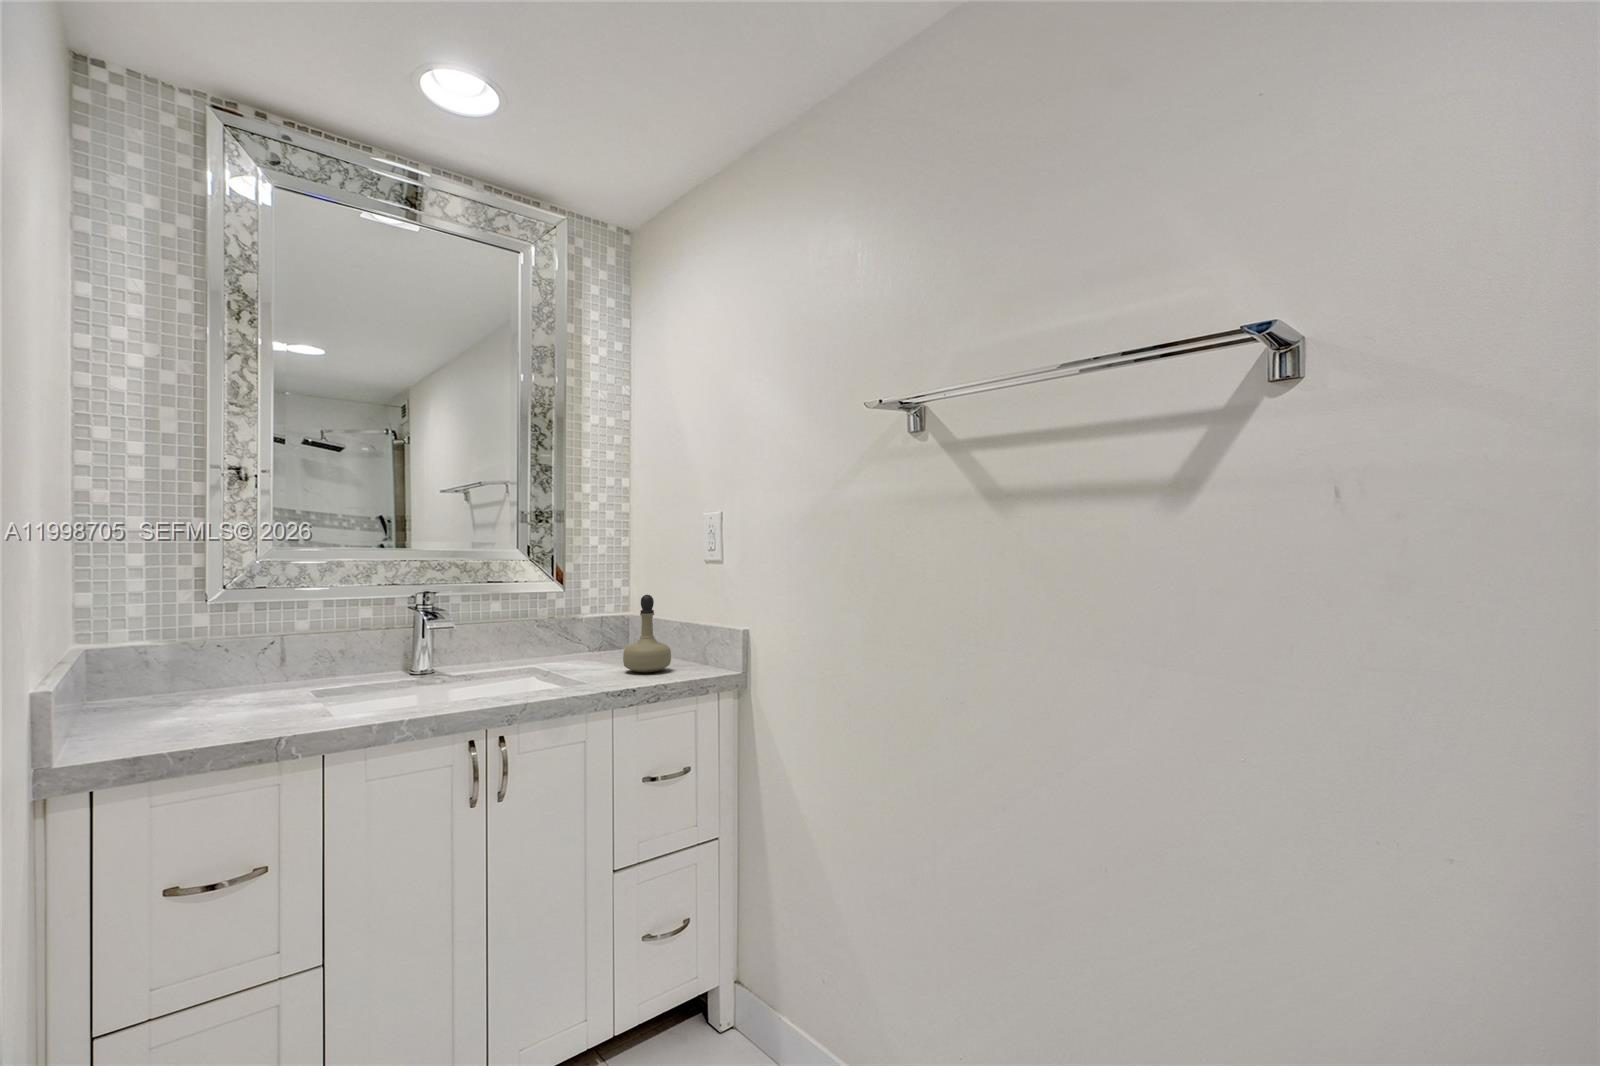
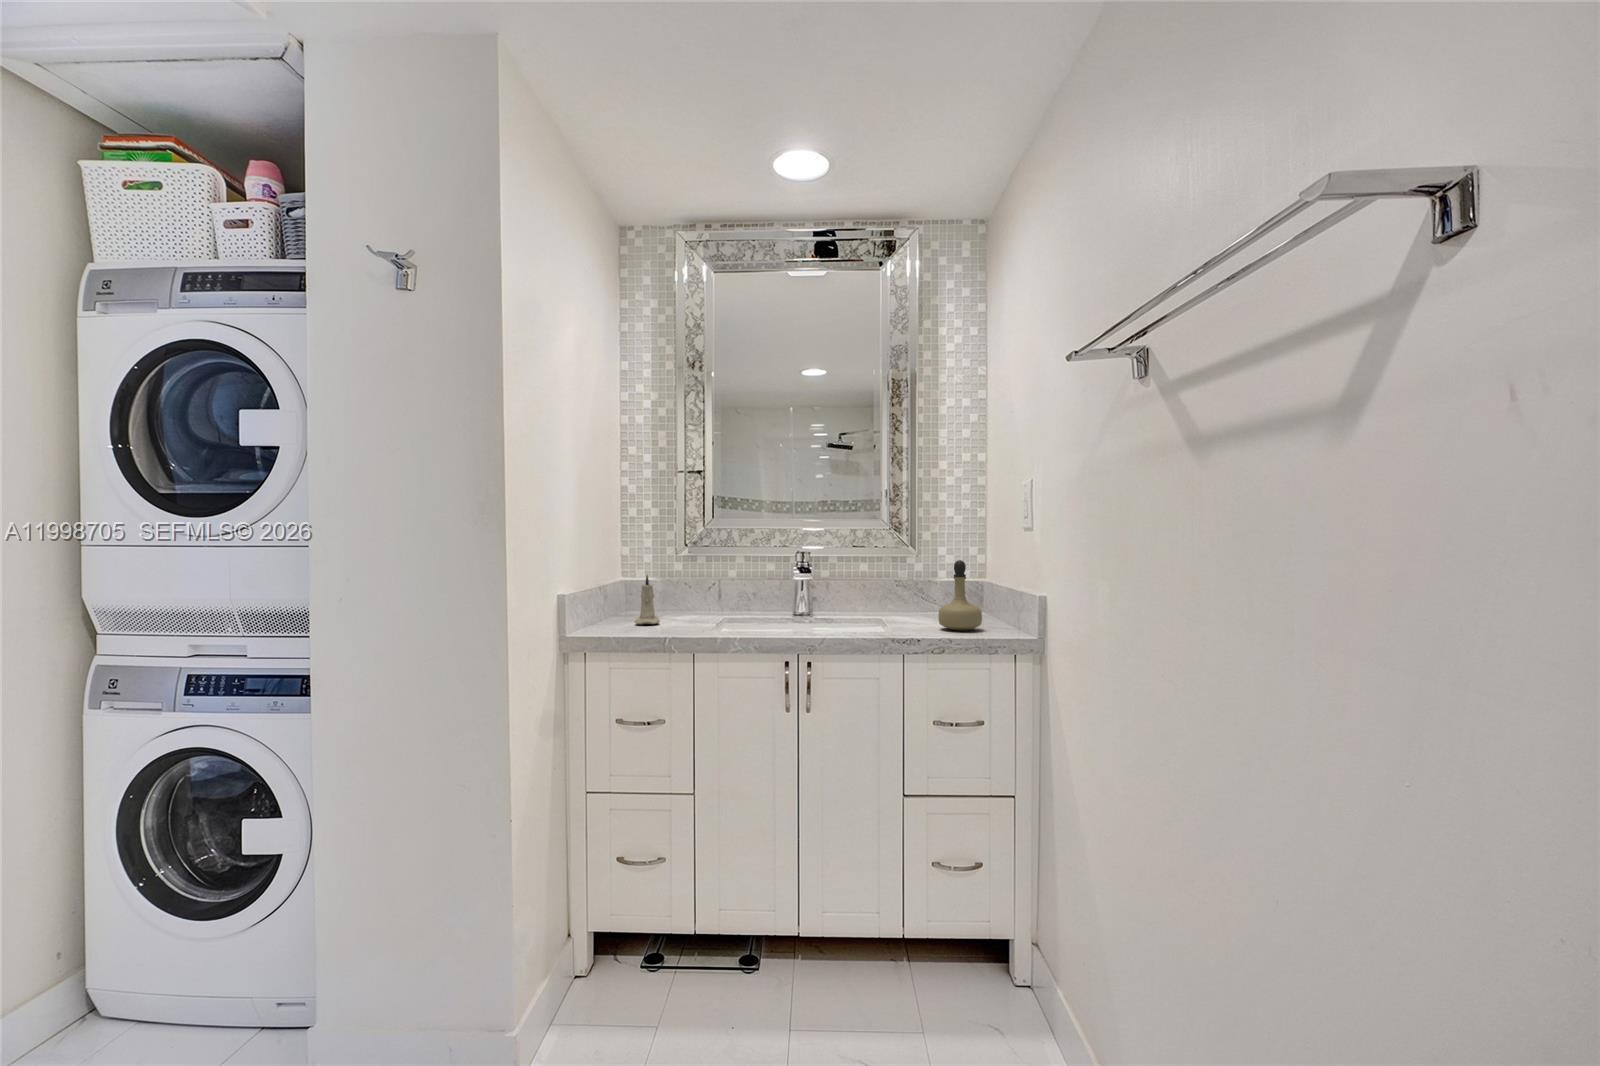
candle: none [158,638,213,722] -> present [635,575,660,624]

